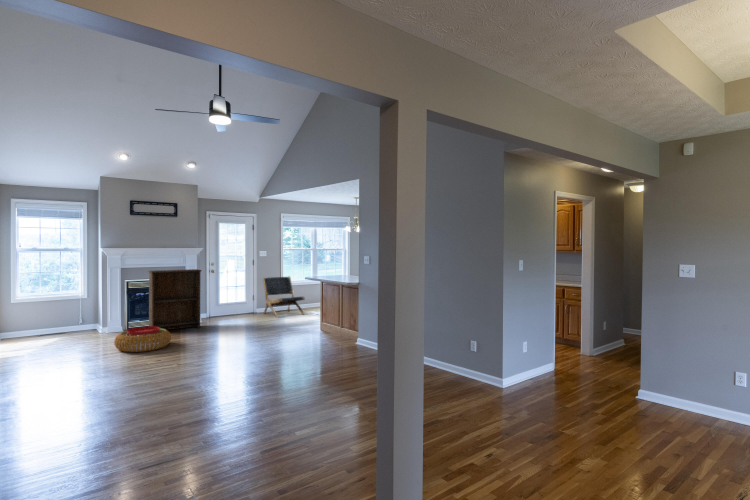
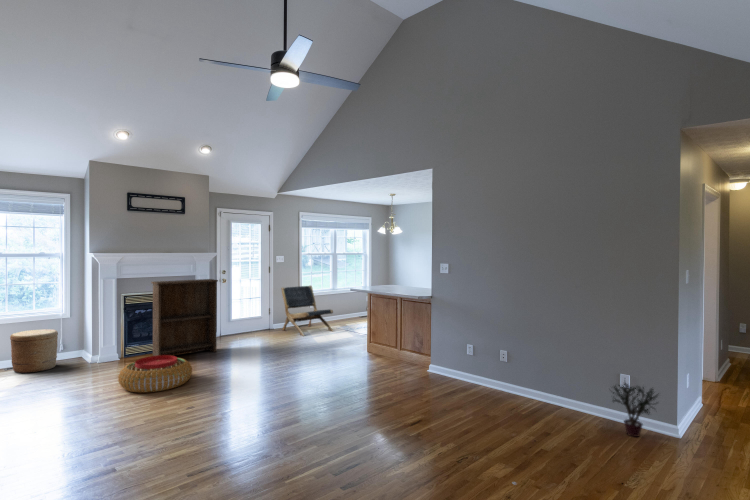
woven basket: none [41,307,77,339] -> present [10,329,58,373]
potted plant: none [450,345,490,386] -> present [613,383,658,437]

